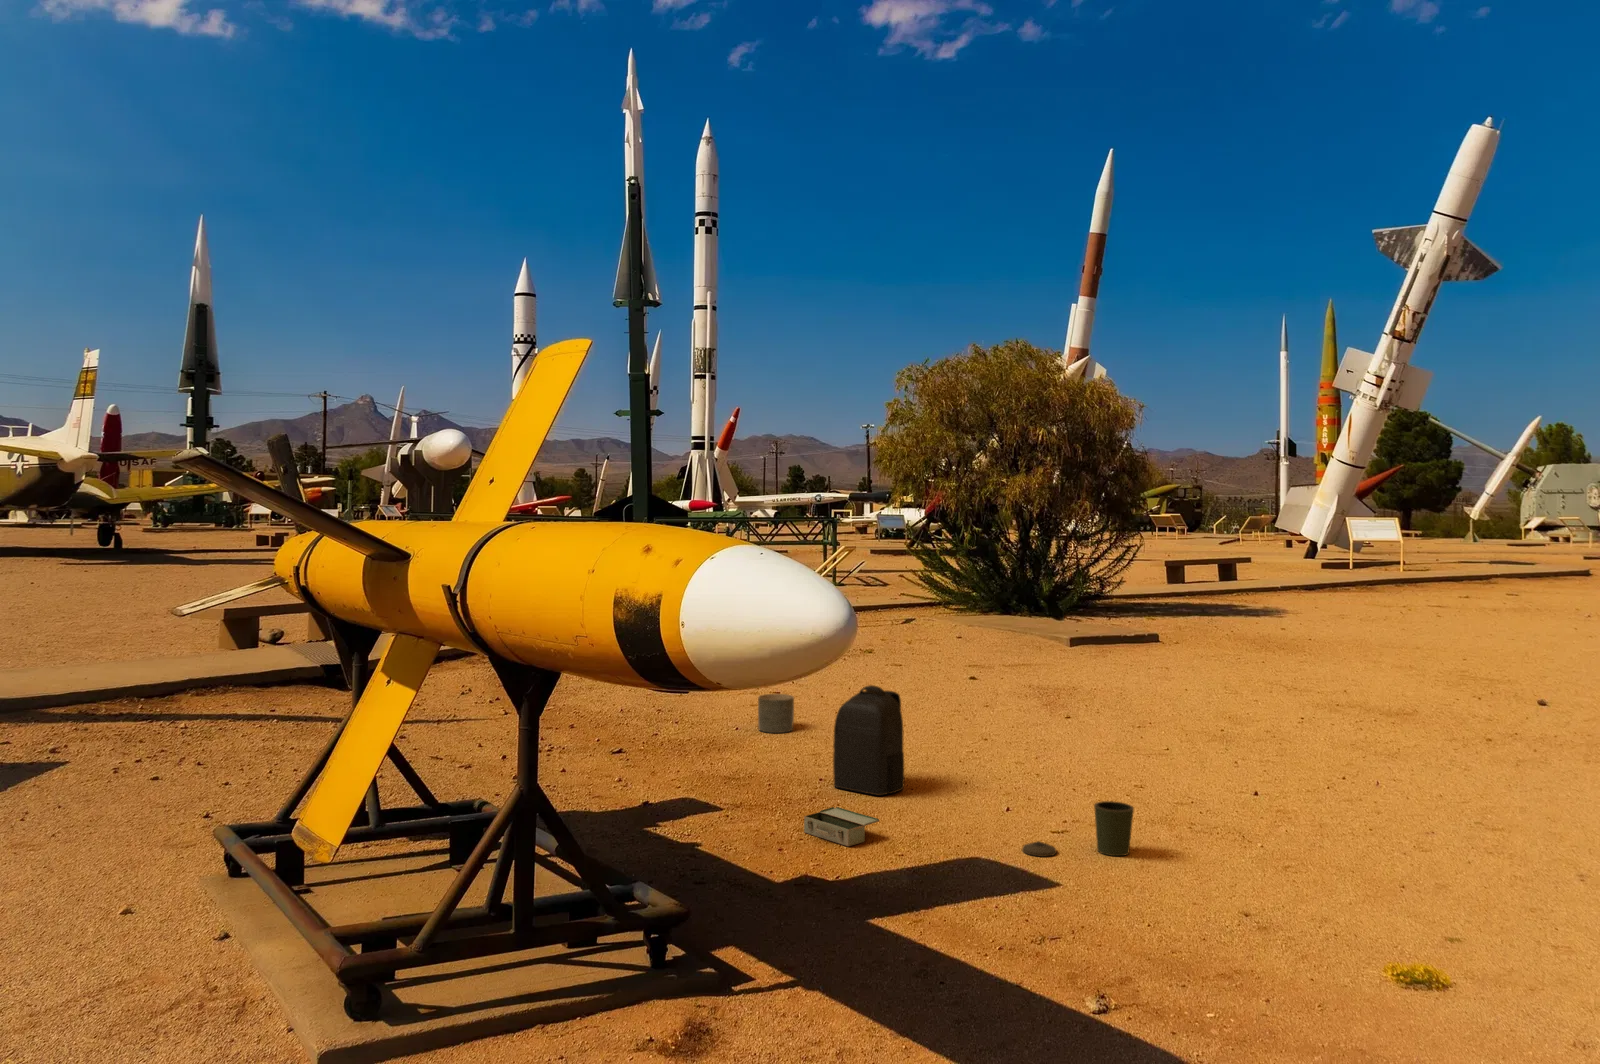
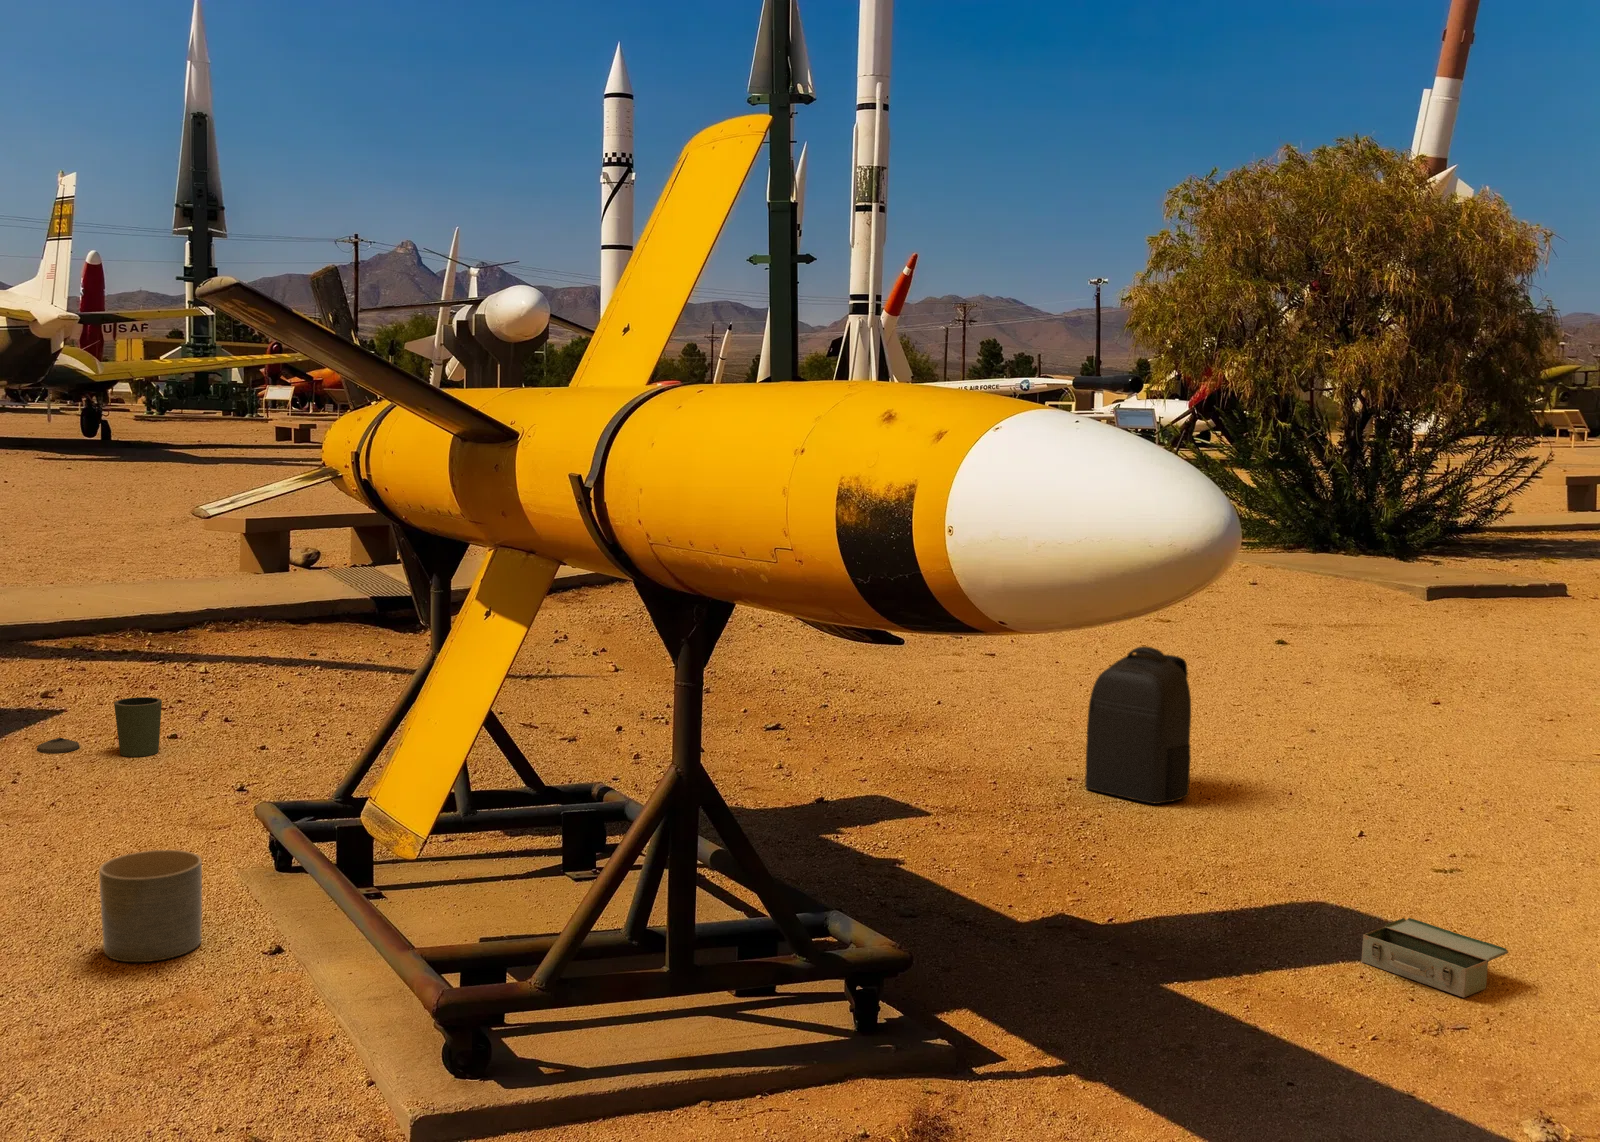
planter: present [758,694,794,733] -> present [99,850,202,962]
trash can: present [1022,801,1134,857] -> present [37,697,162,757]
toolbox: present [804,807,879,846] -> present [1361,918,1508,998]

